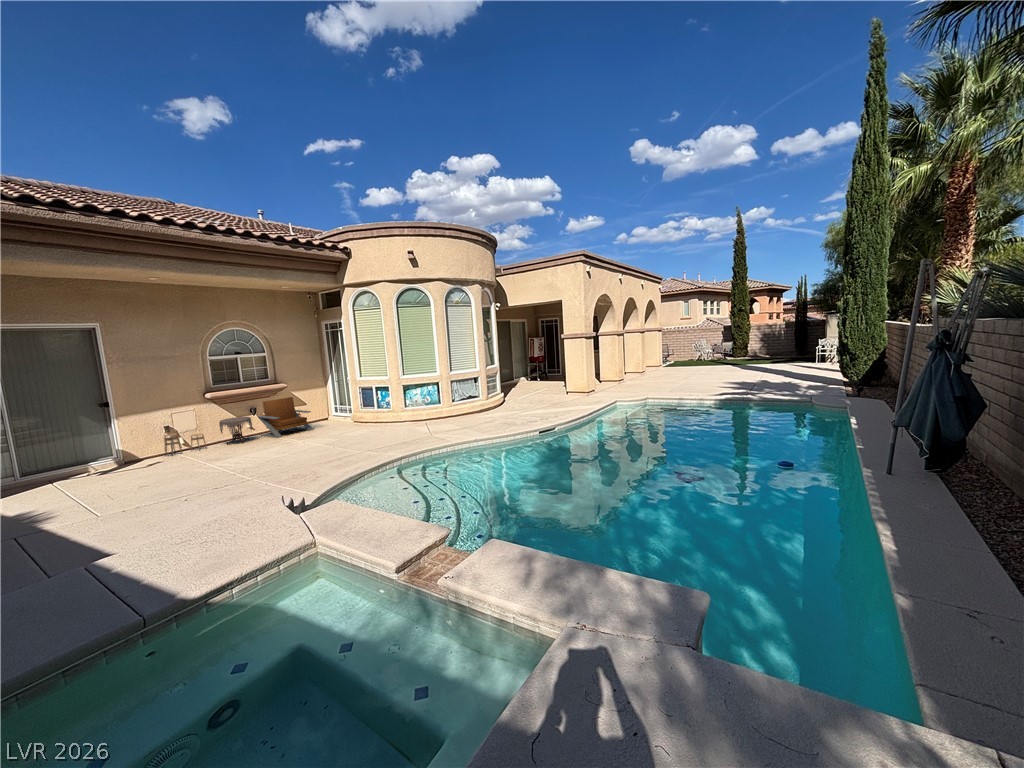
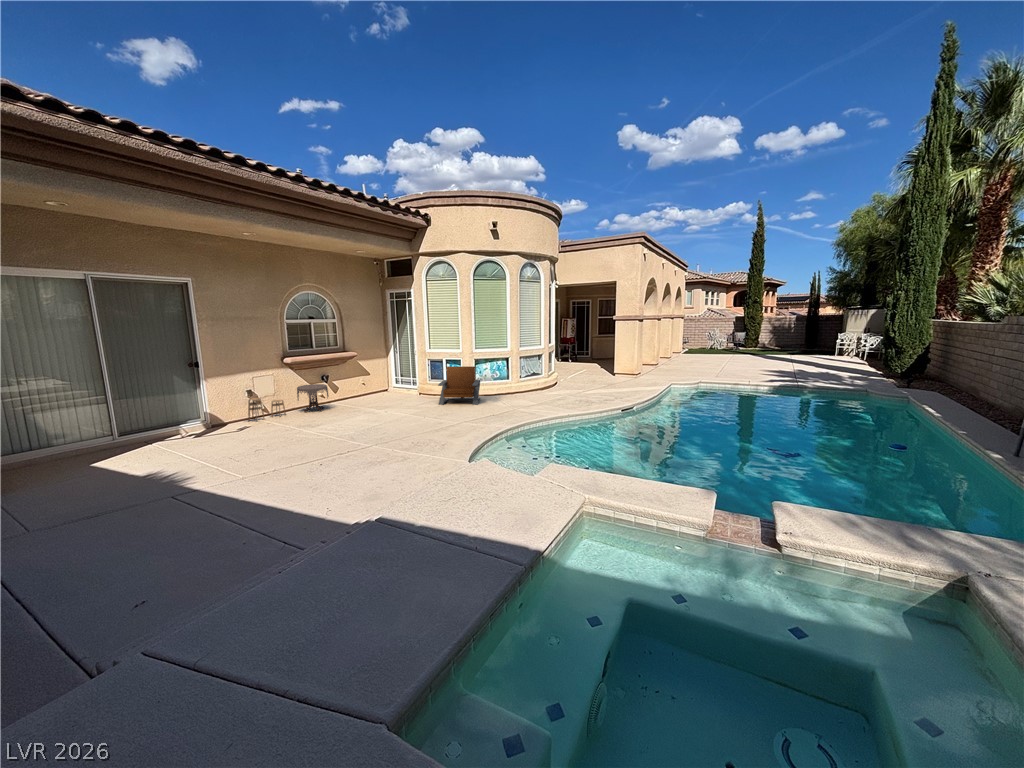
lounge chair: present [258,397,313,438] -> present [438,366,480,405]

